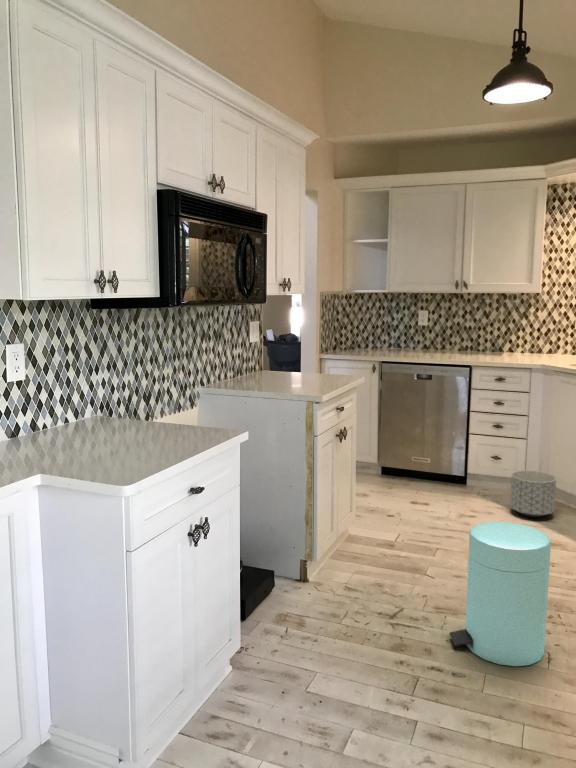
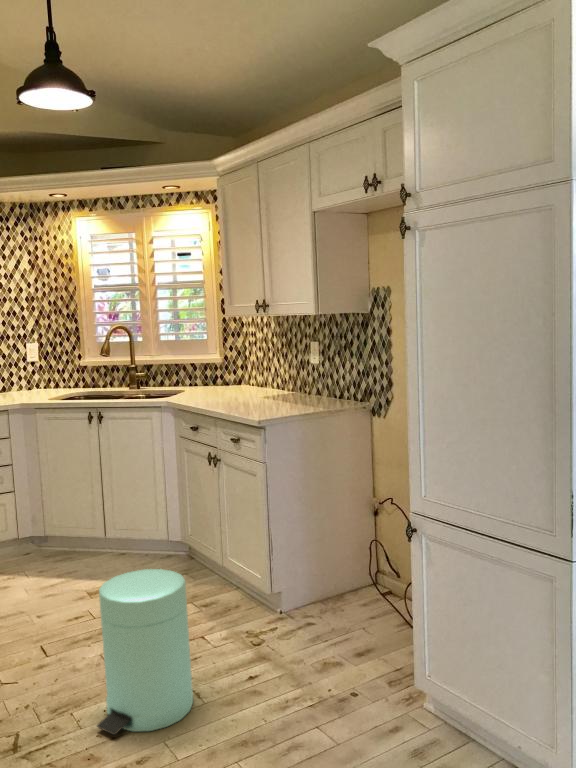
planter: present [510,470,556,517] -> none [21,521,73,574]

